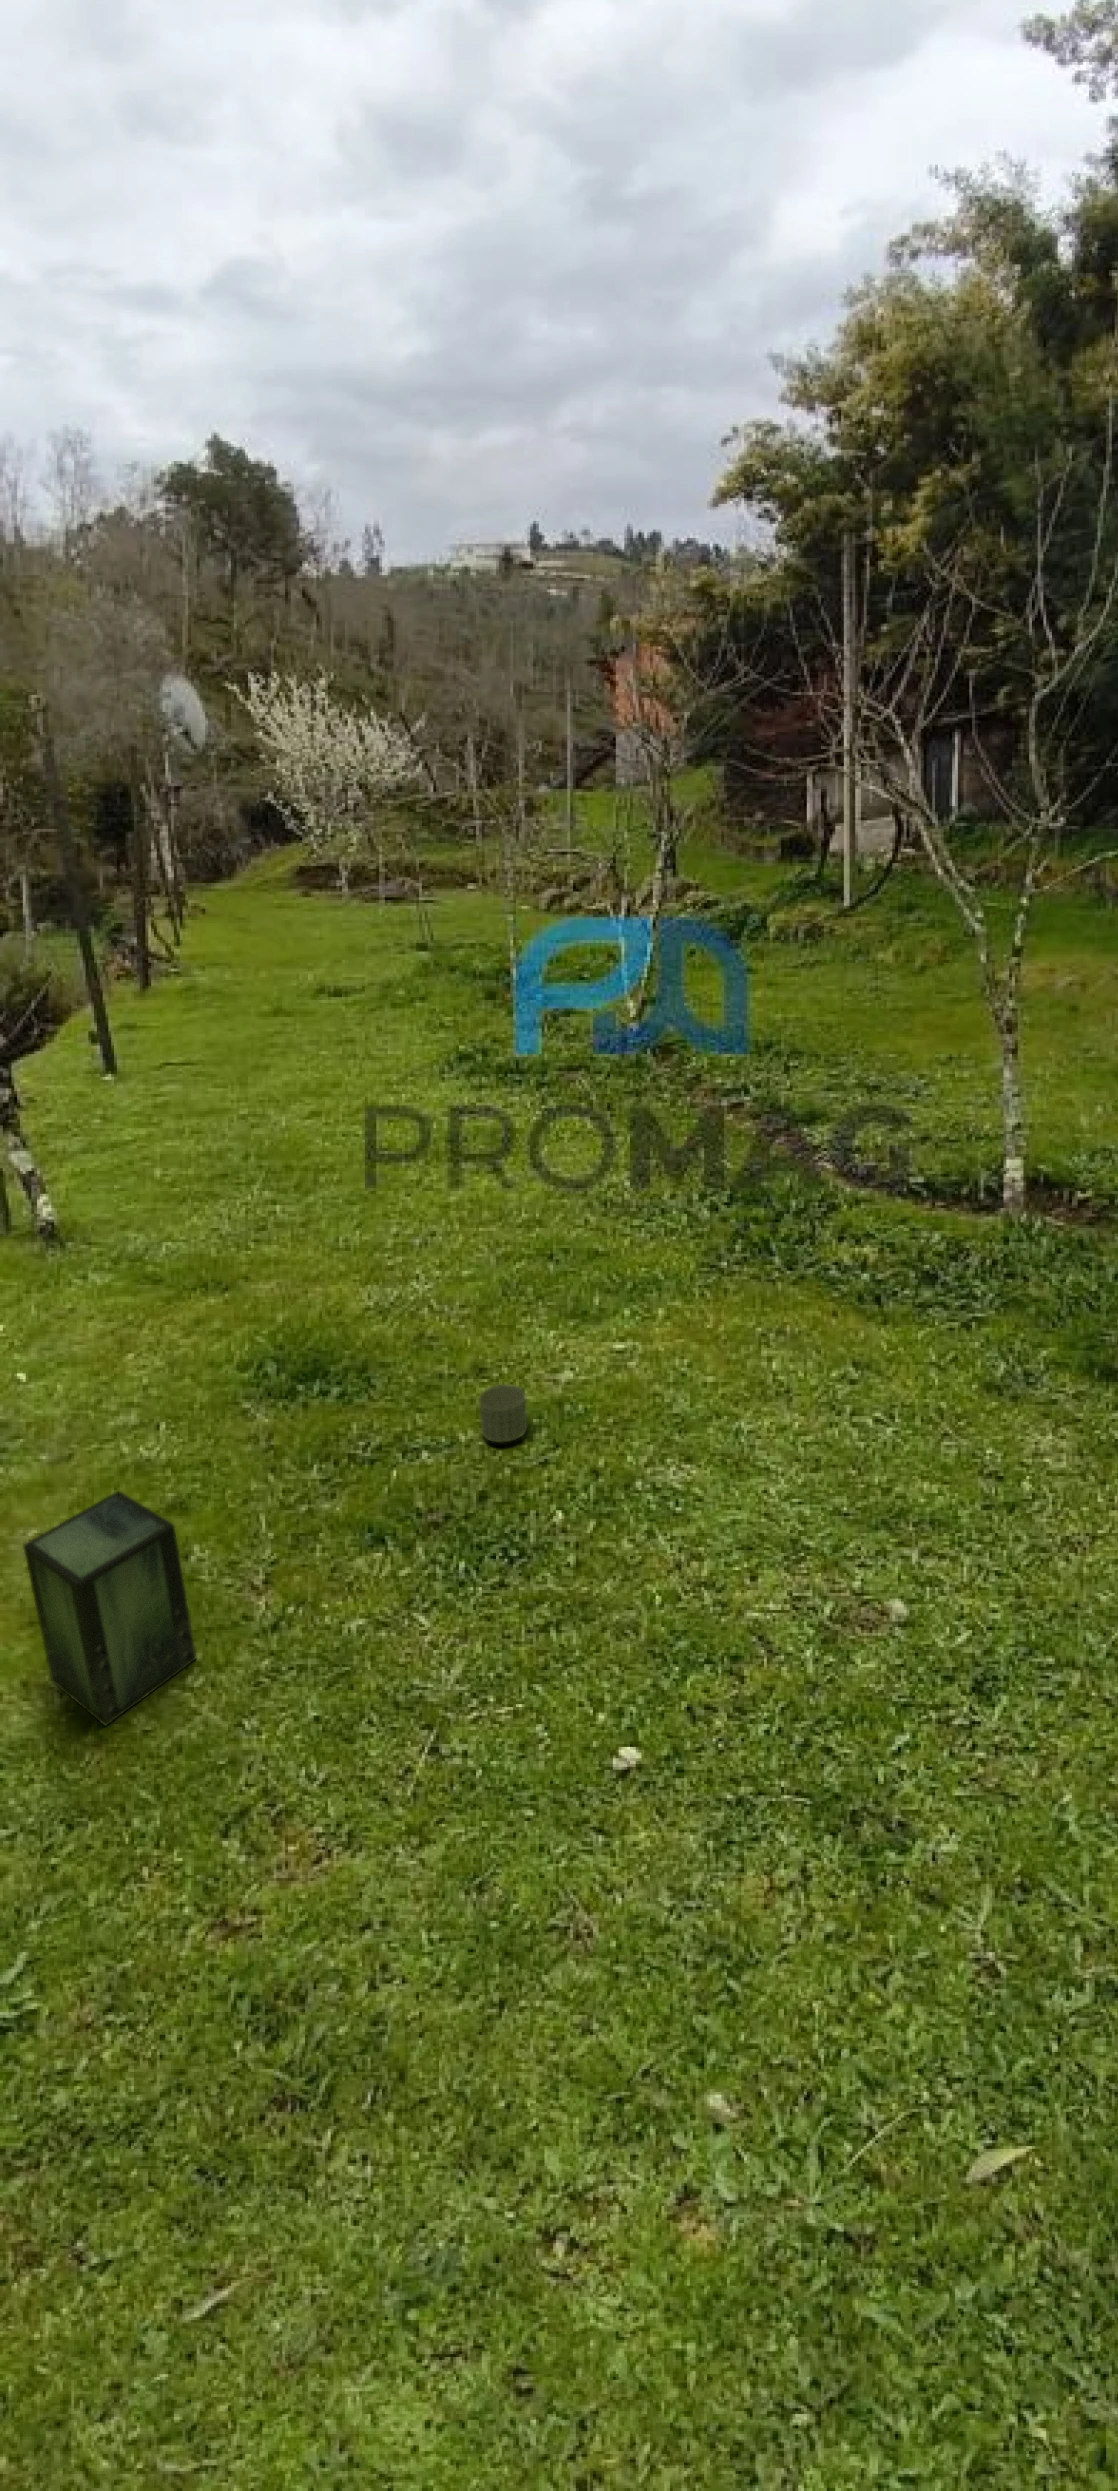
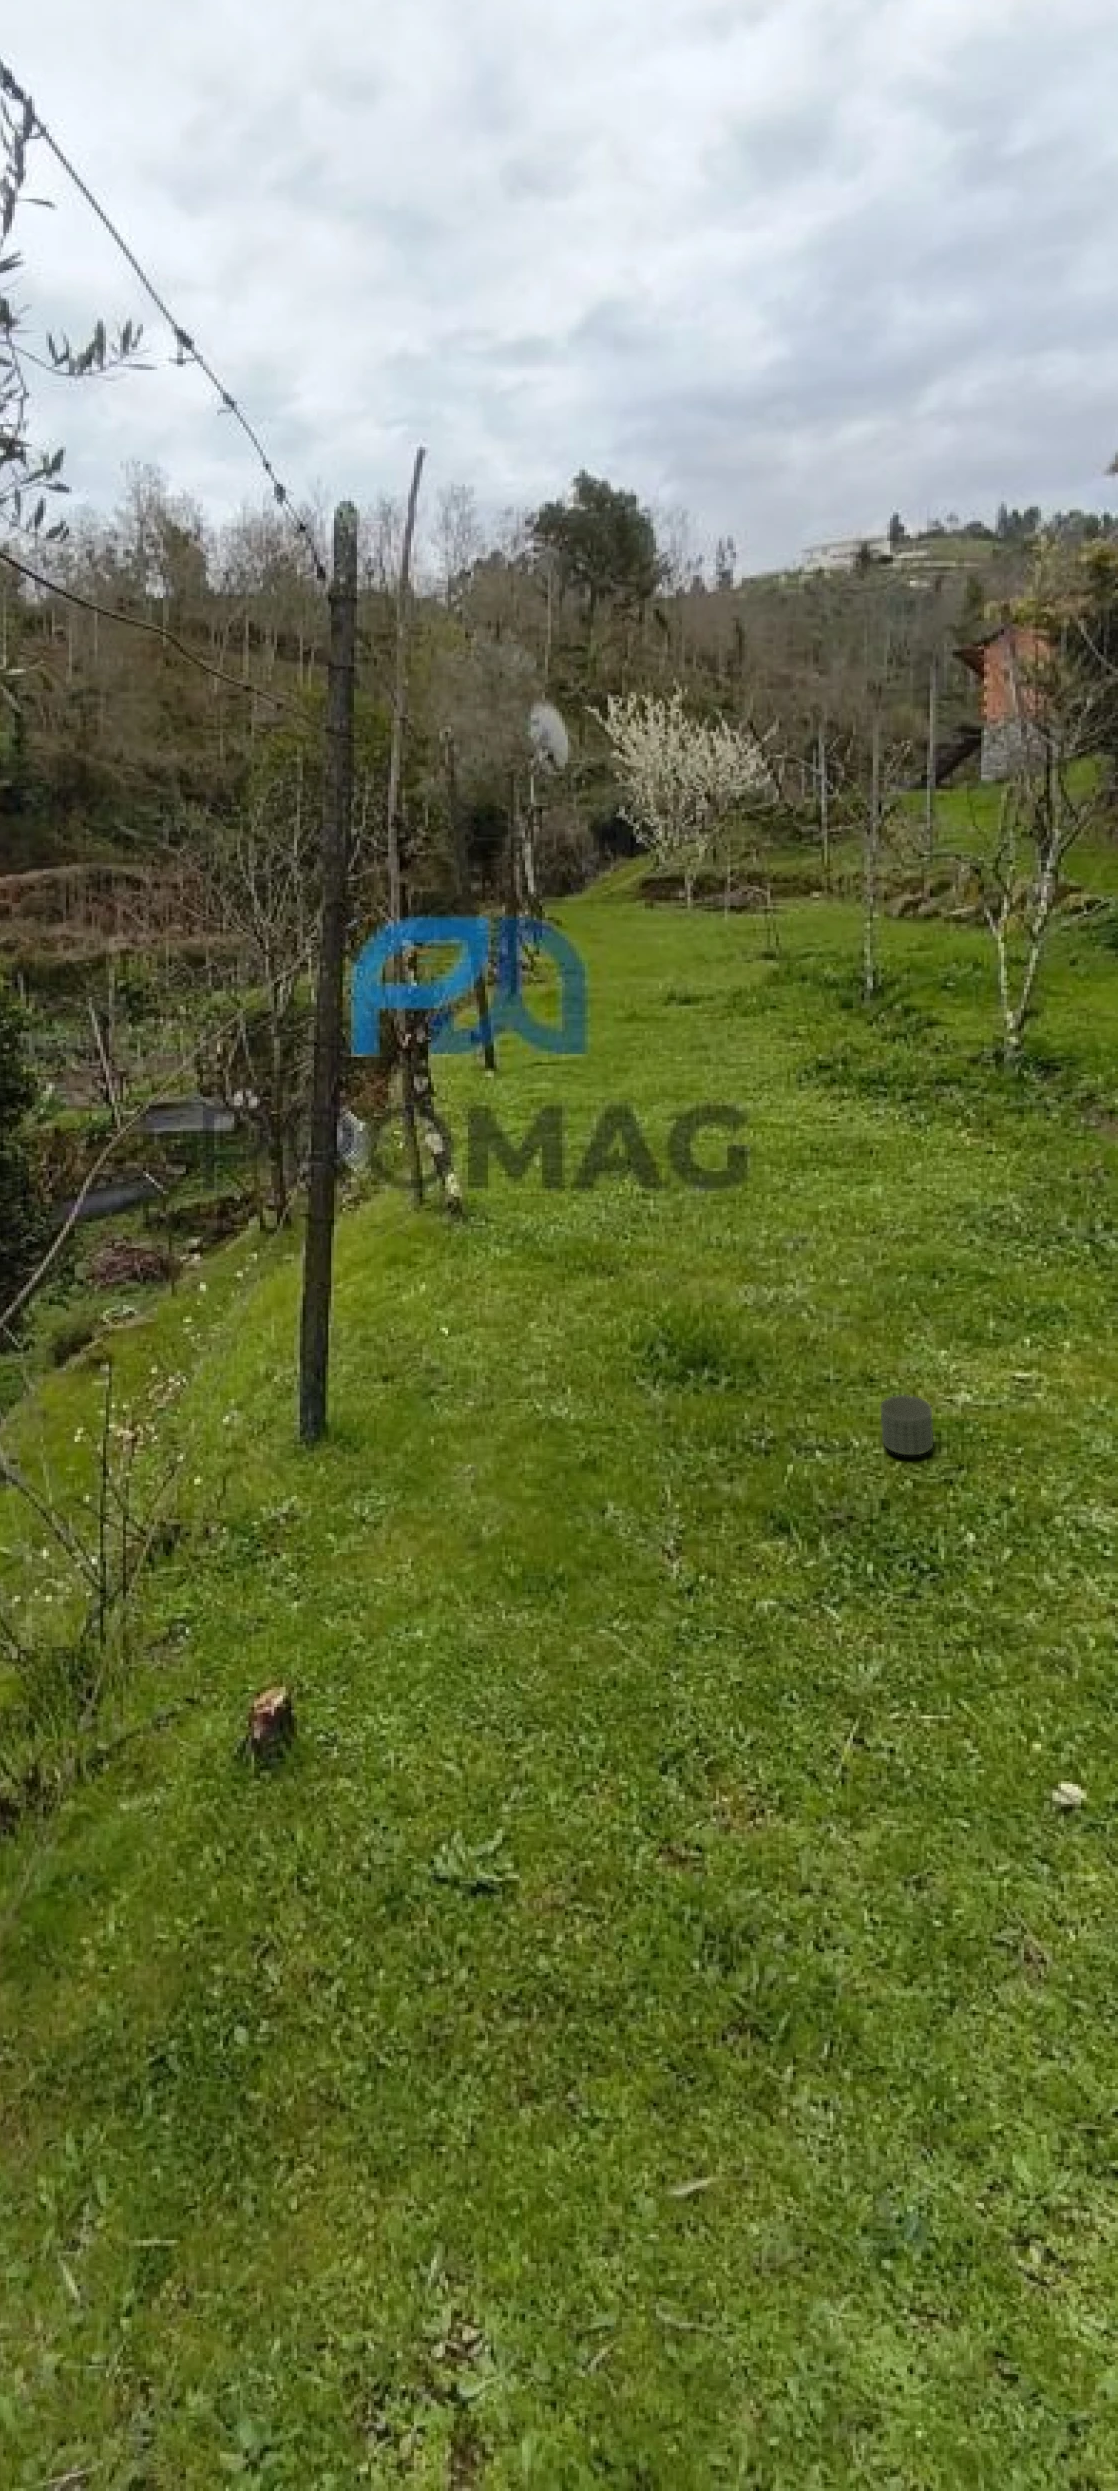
storage box: present [23,1491,196,1726] -> none [480,1438,619,1647]

